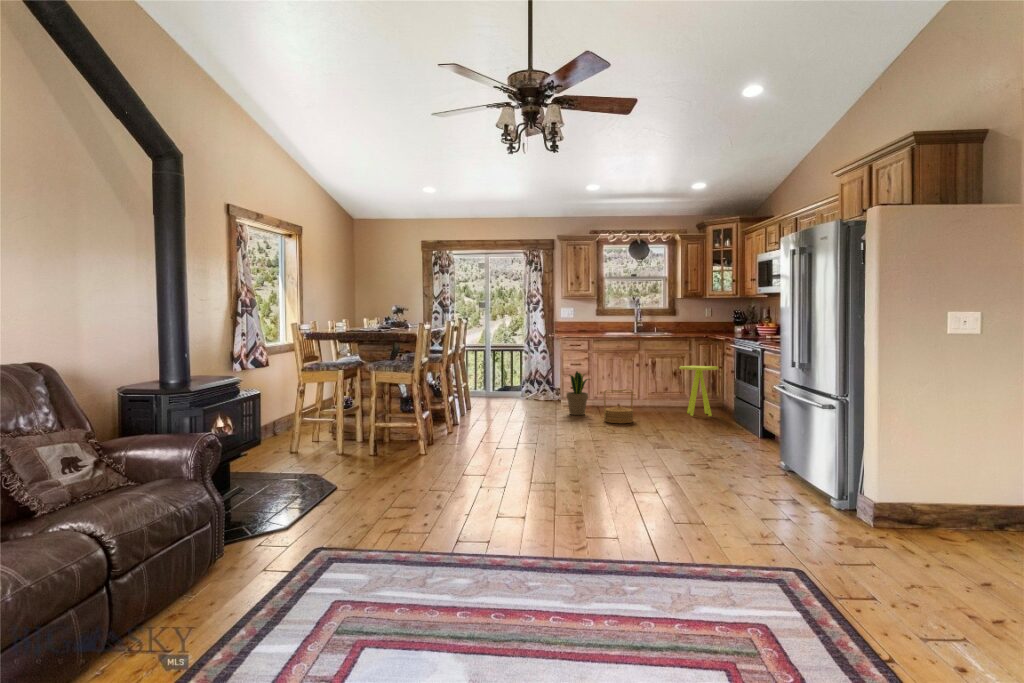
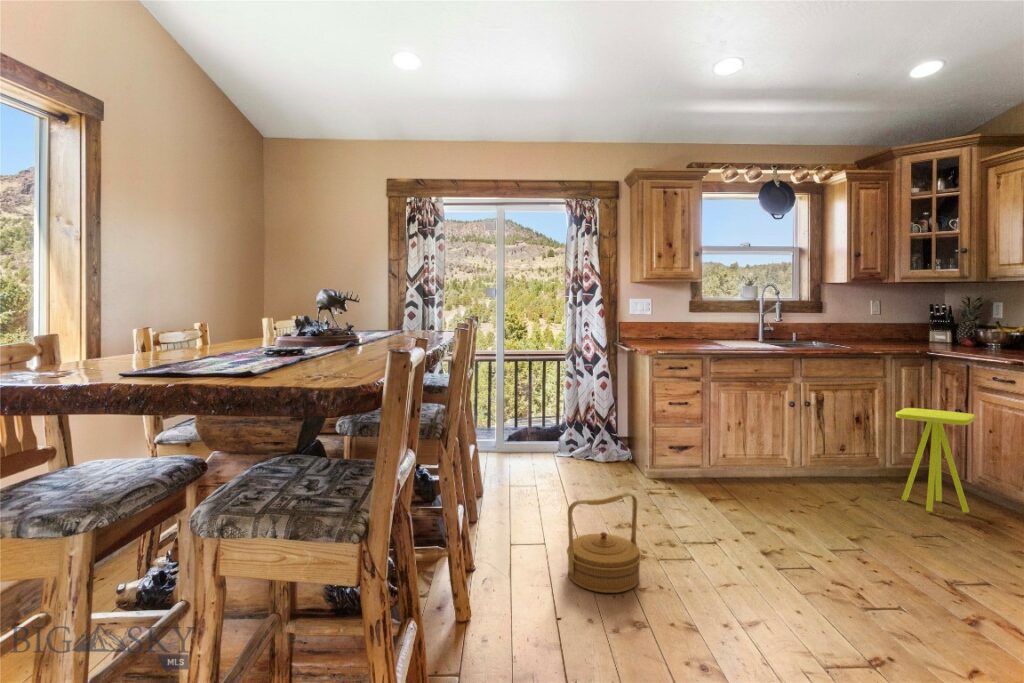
potted plant: present [566,371,590,415] -> none [681,424,734,514]
basket: present [604,389,633,423] -> present [567,493,641,593]

